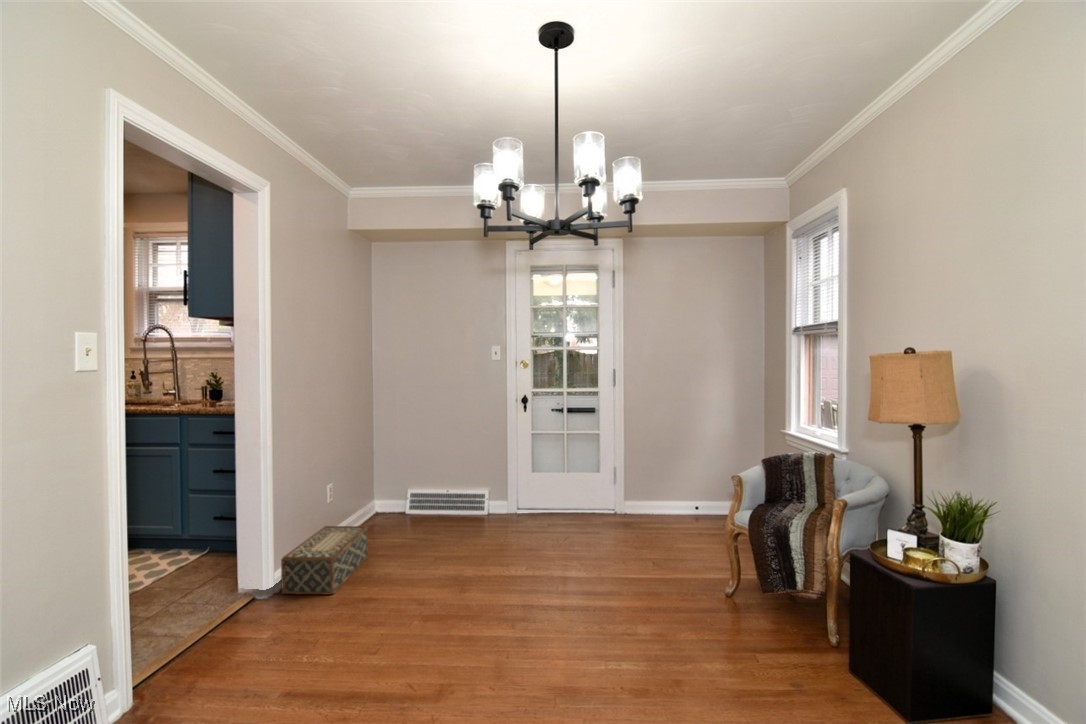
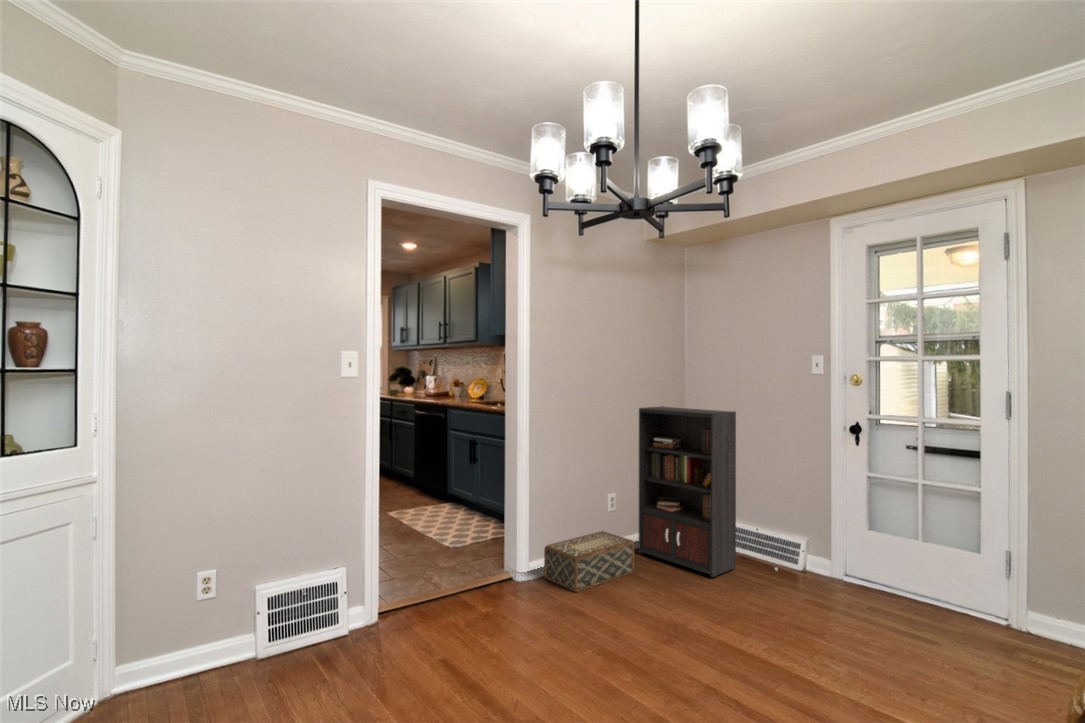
bookcase: none [352,393,473,539] -> present [639,406,778,577]

